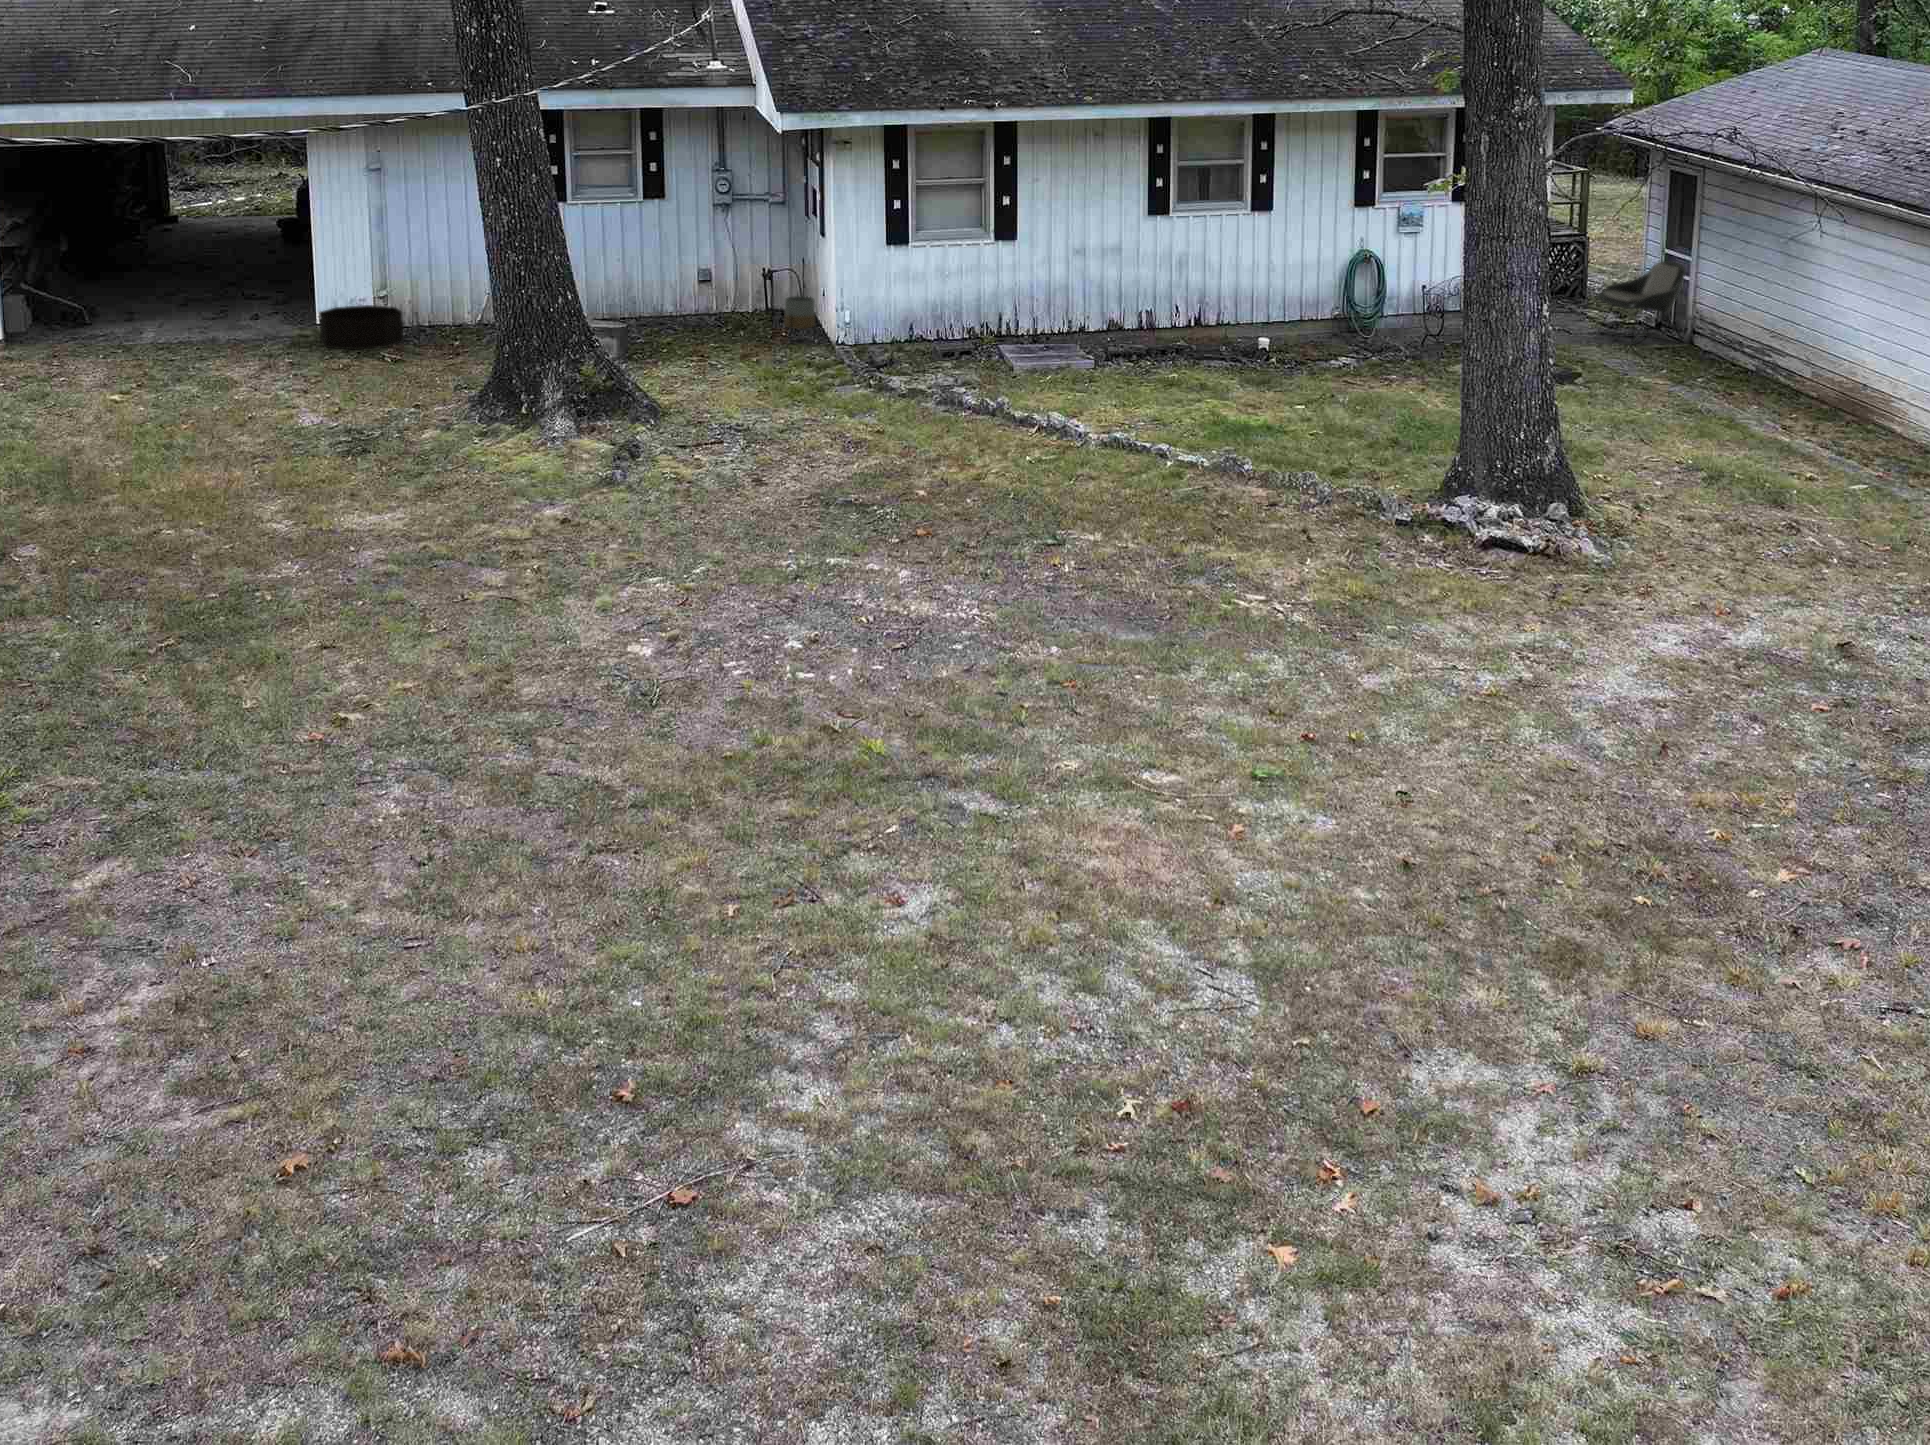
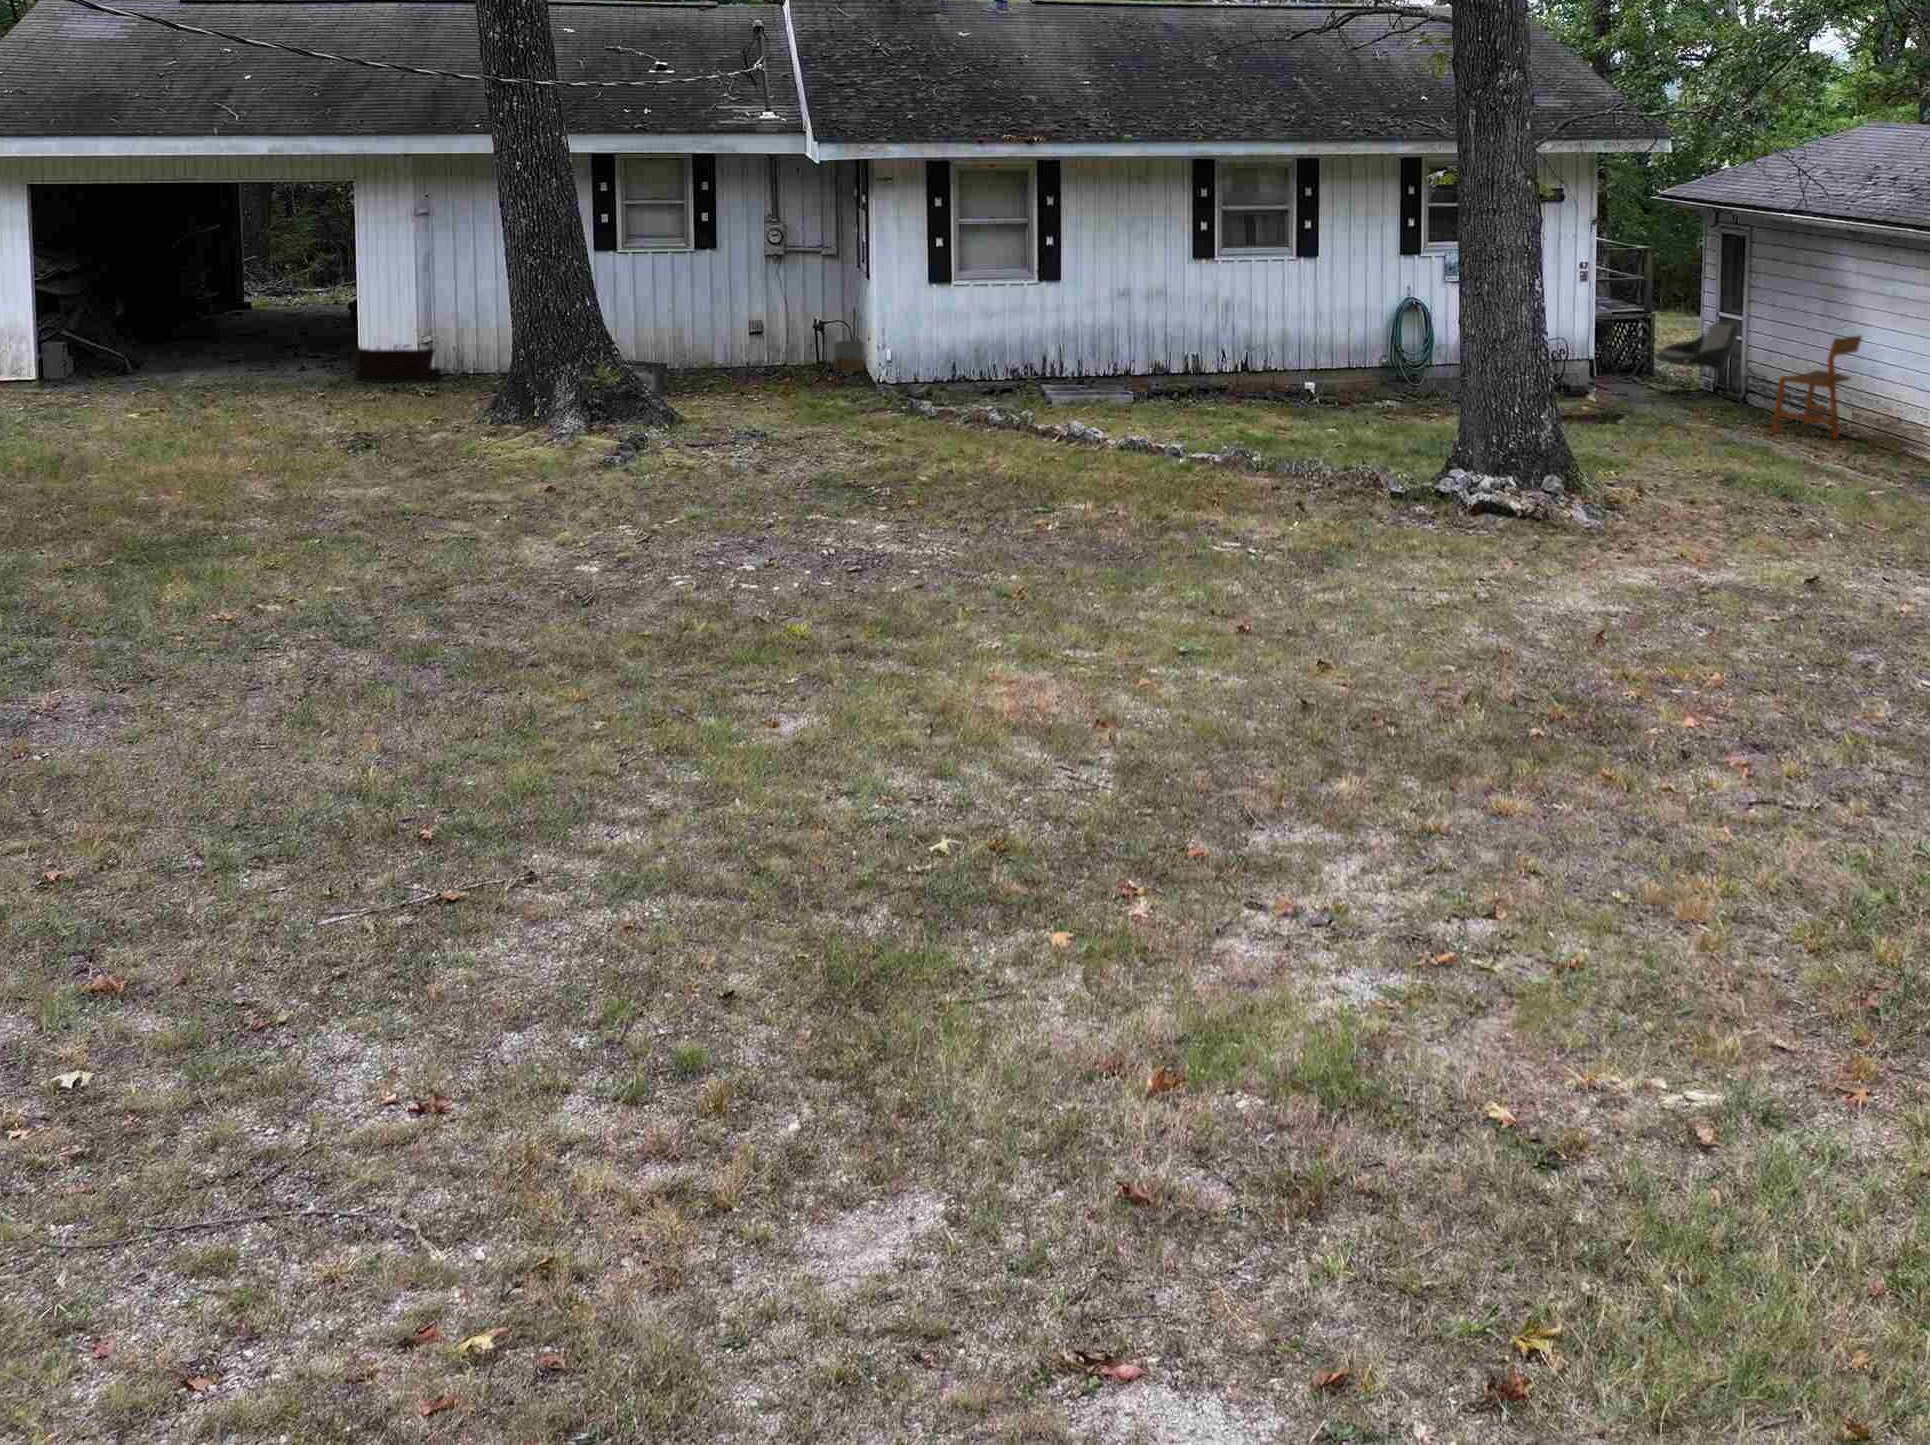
bench: none [1732,293,1829,405] -> present [1772,336,1862,439]

